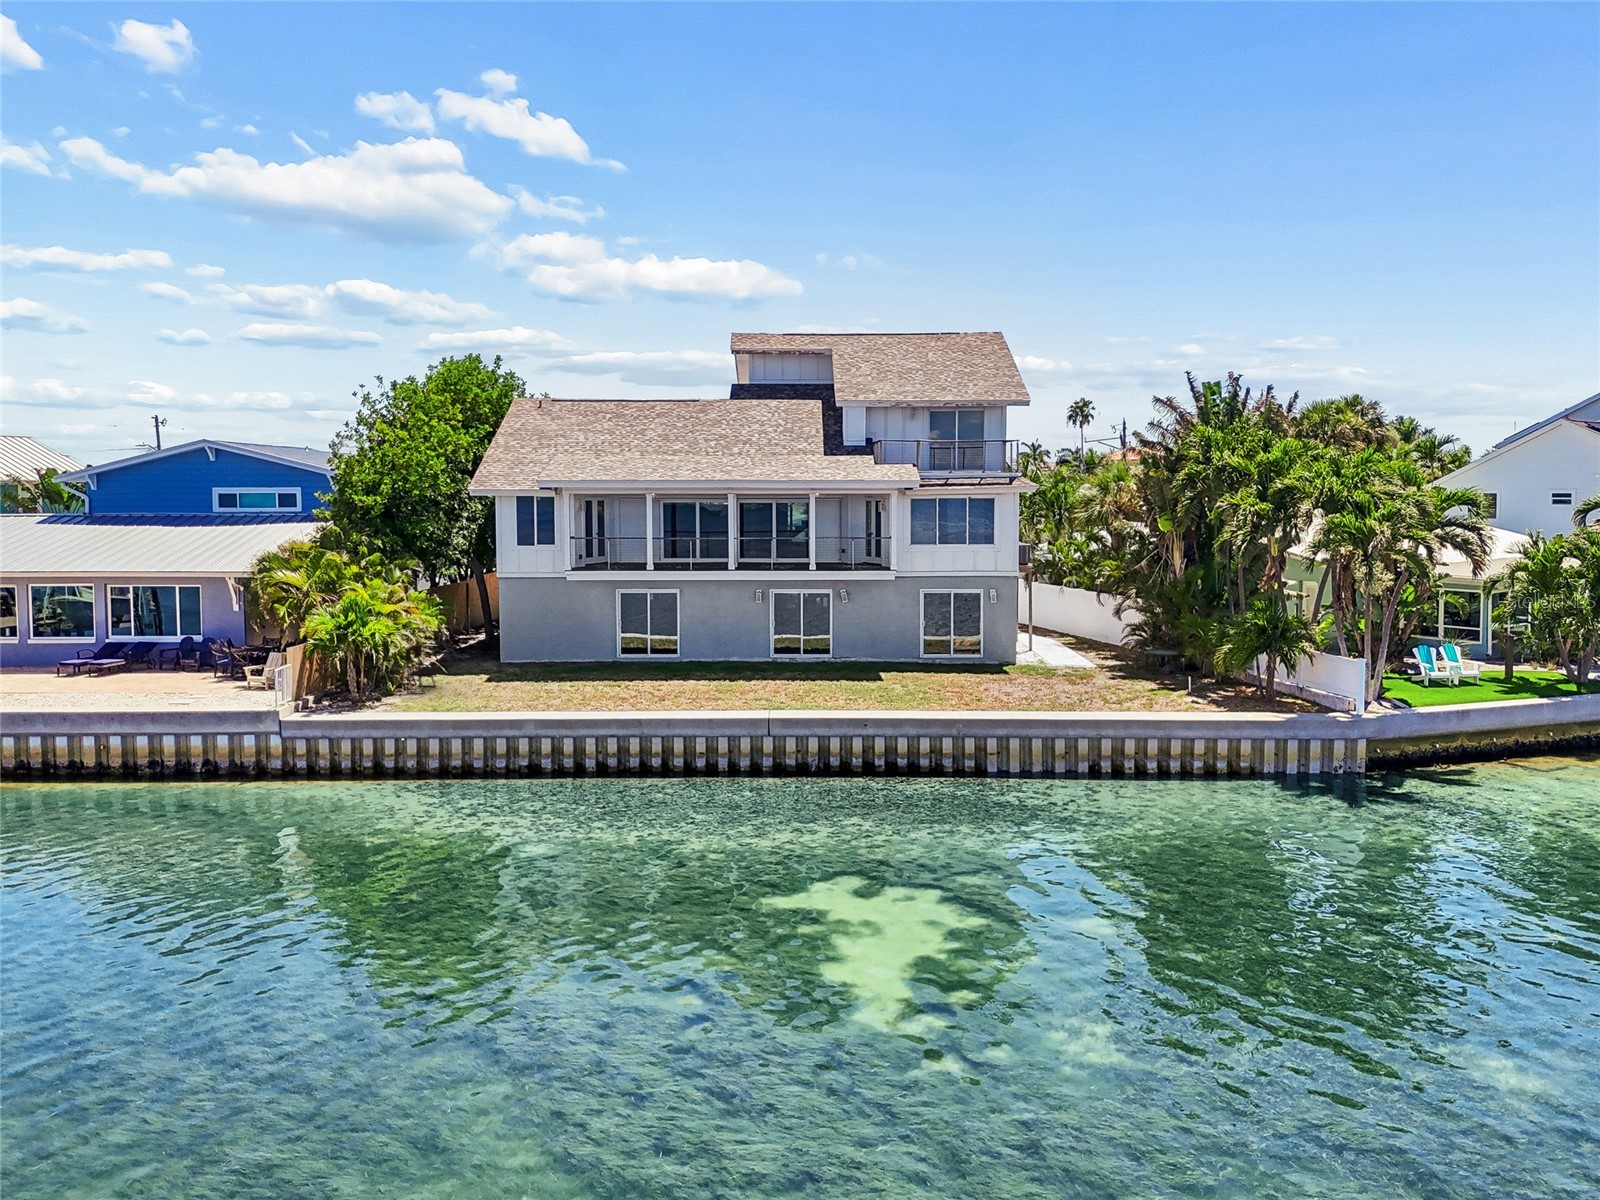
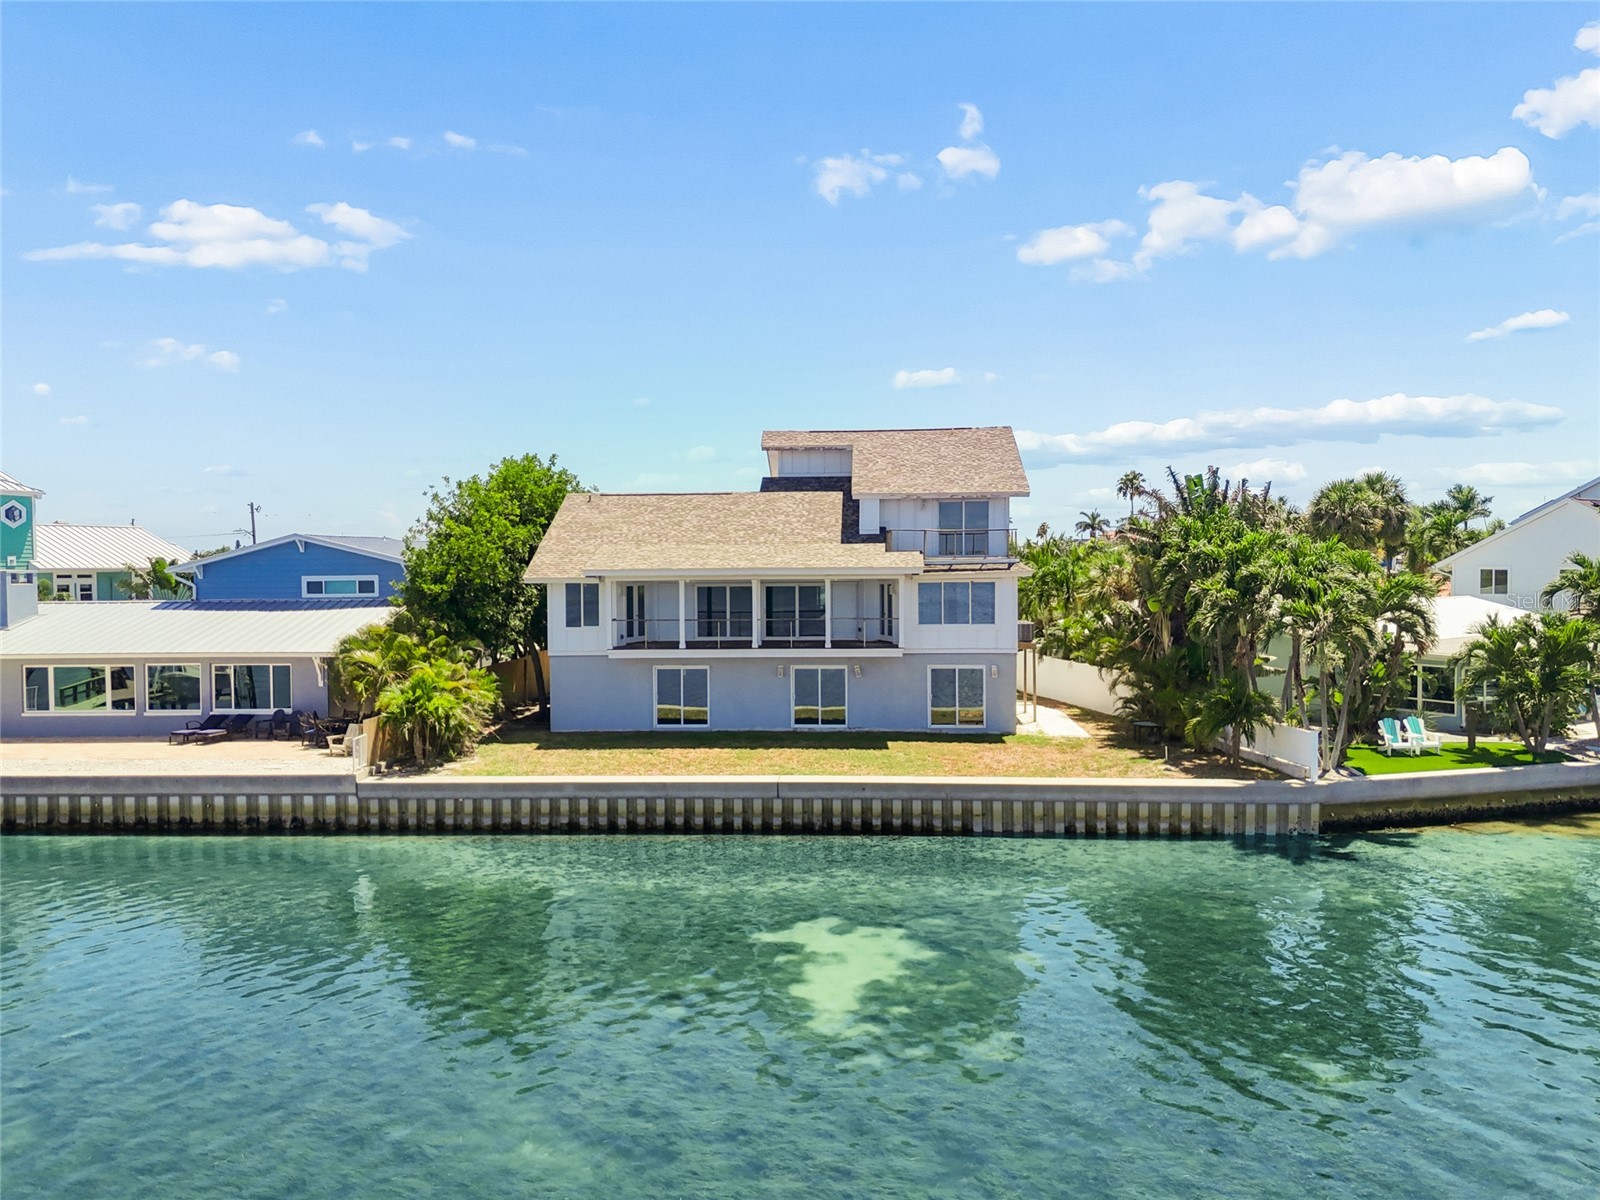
bench: present [405,644,441,694] -> none [465,716,497,760]

